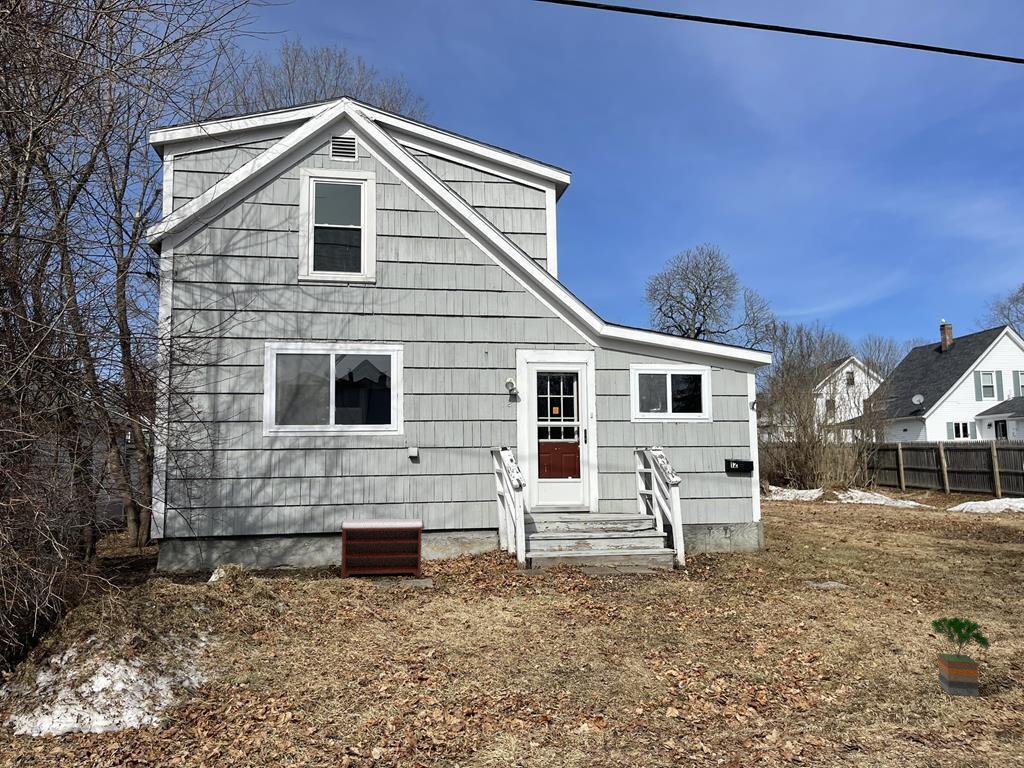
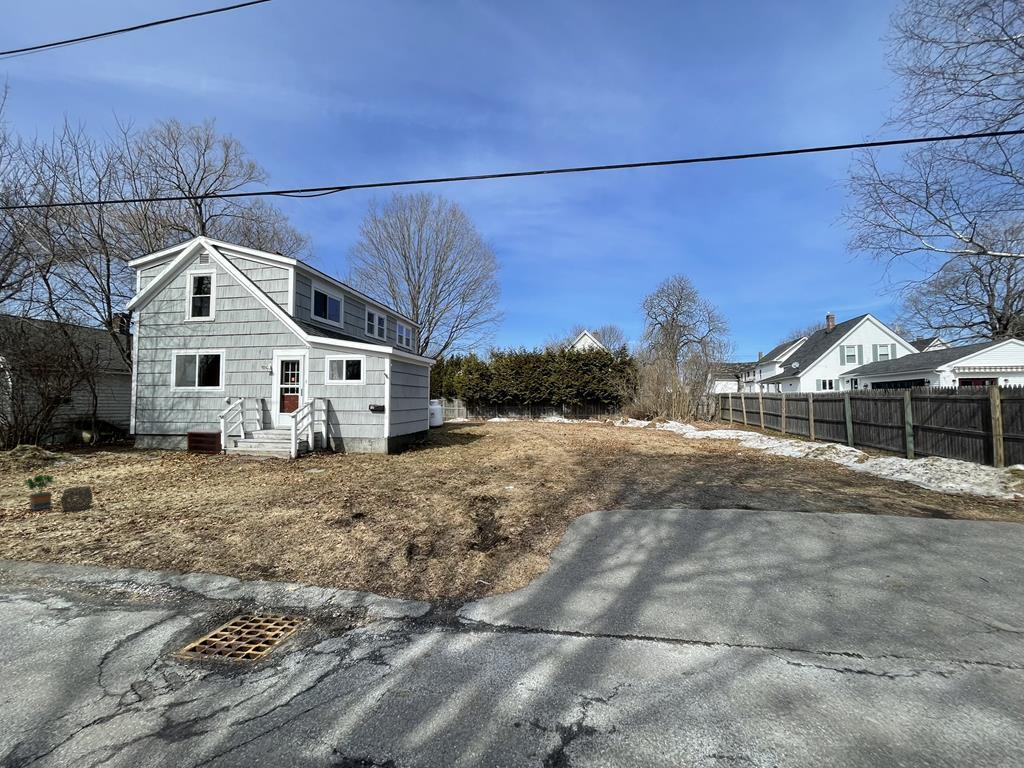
potted tree: present [931,617,990,696] -> present [25,475,54,510]
woven basket: none [751,668,814,736] -> present [61,487,93,511]

